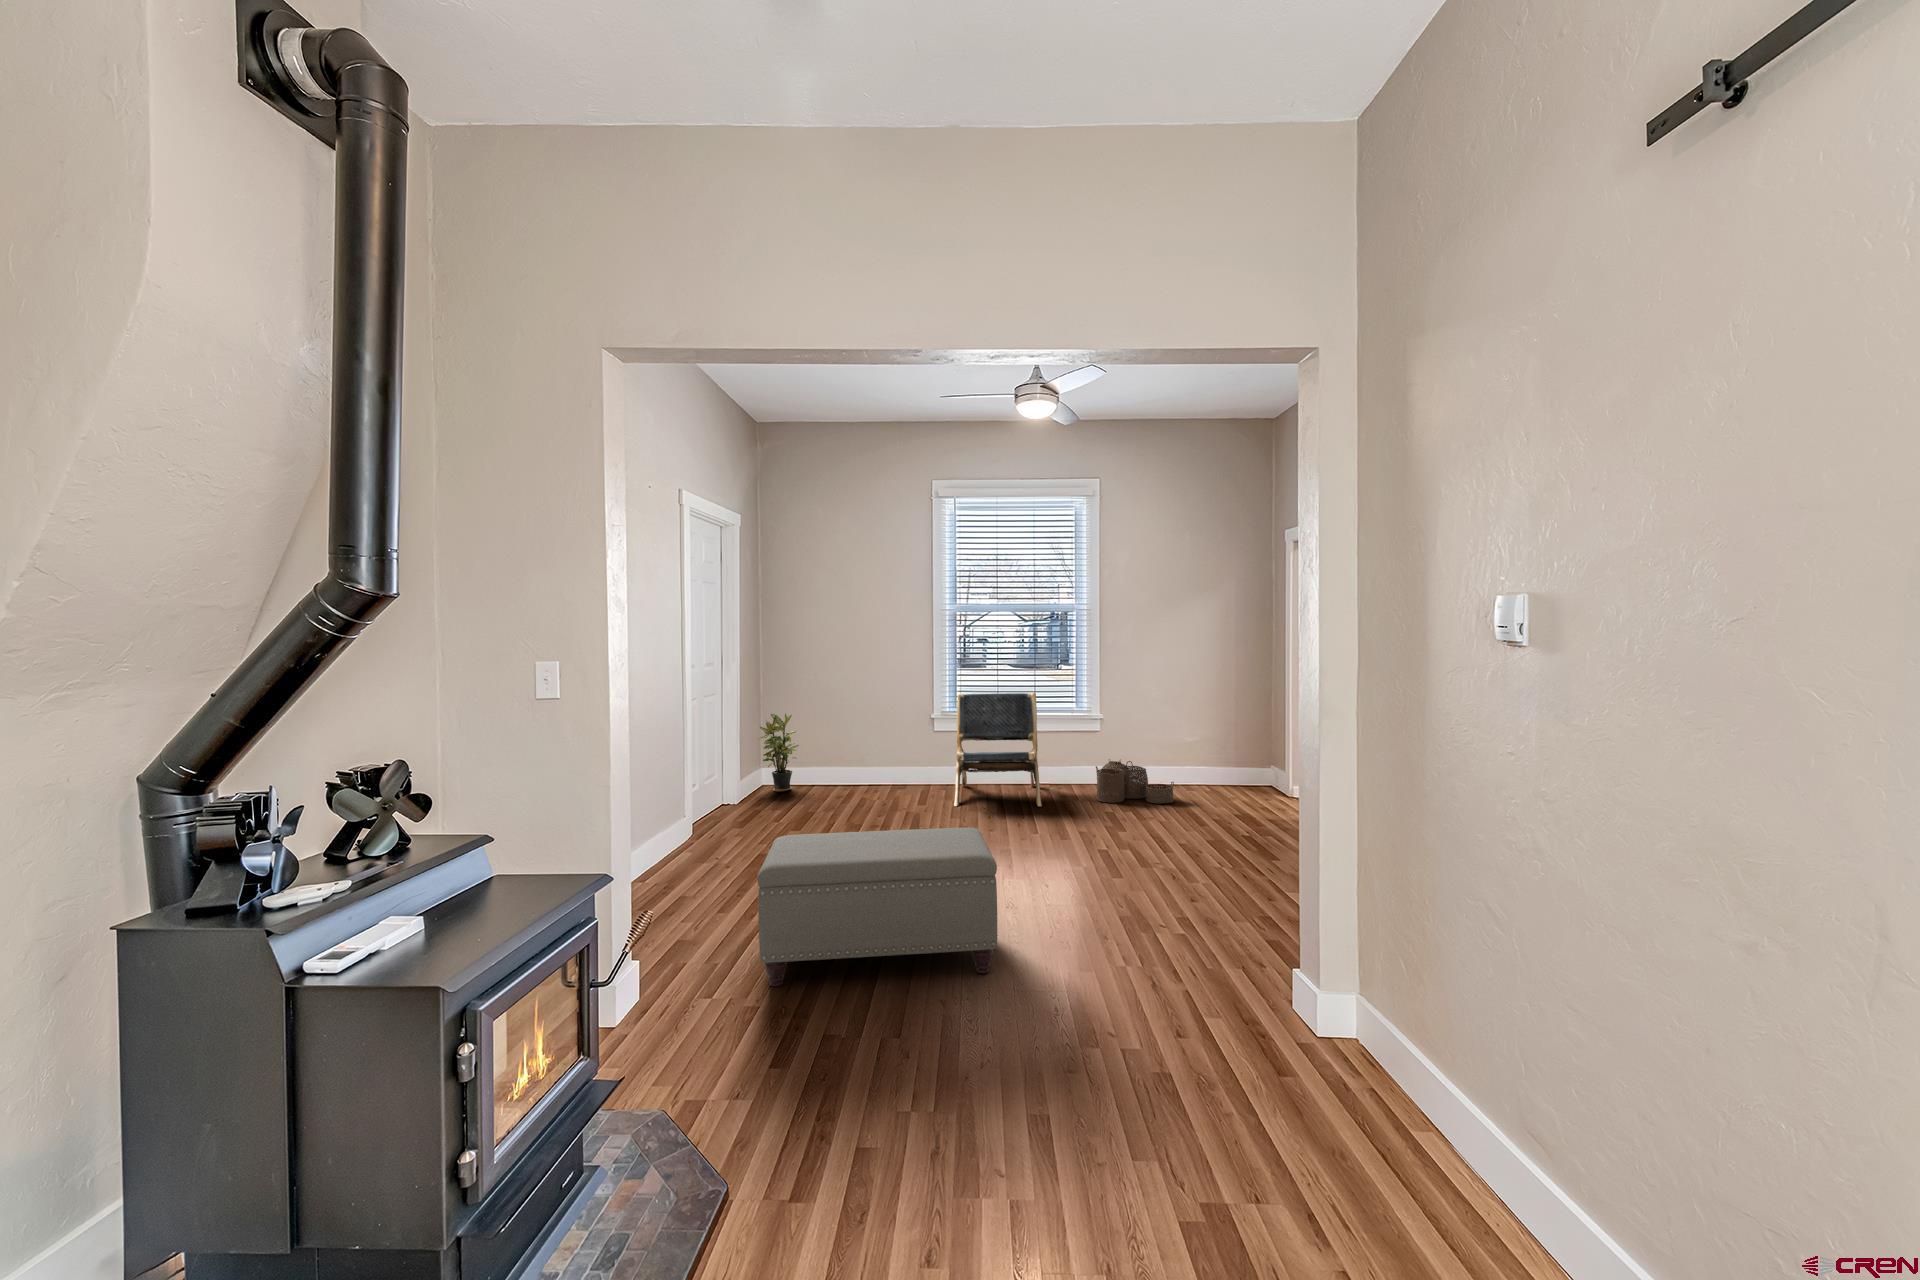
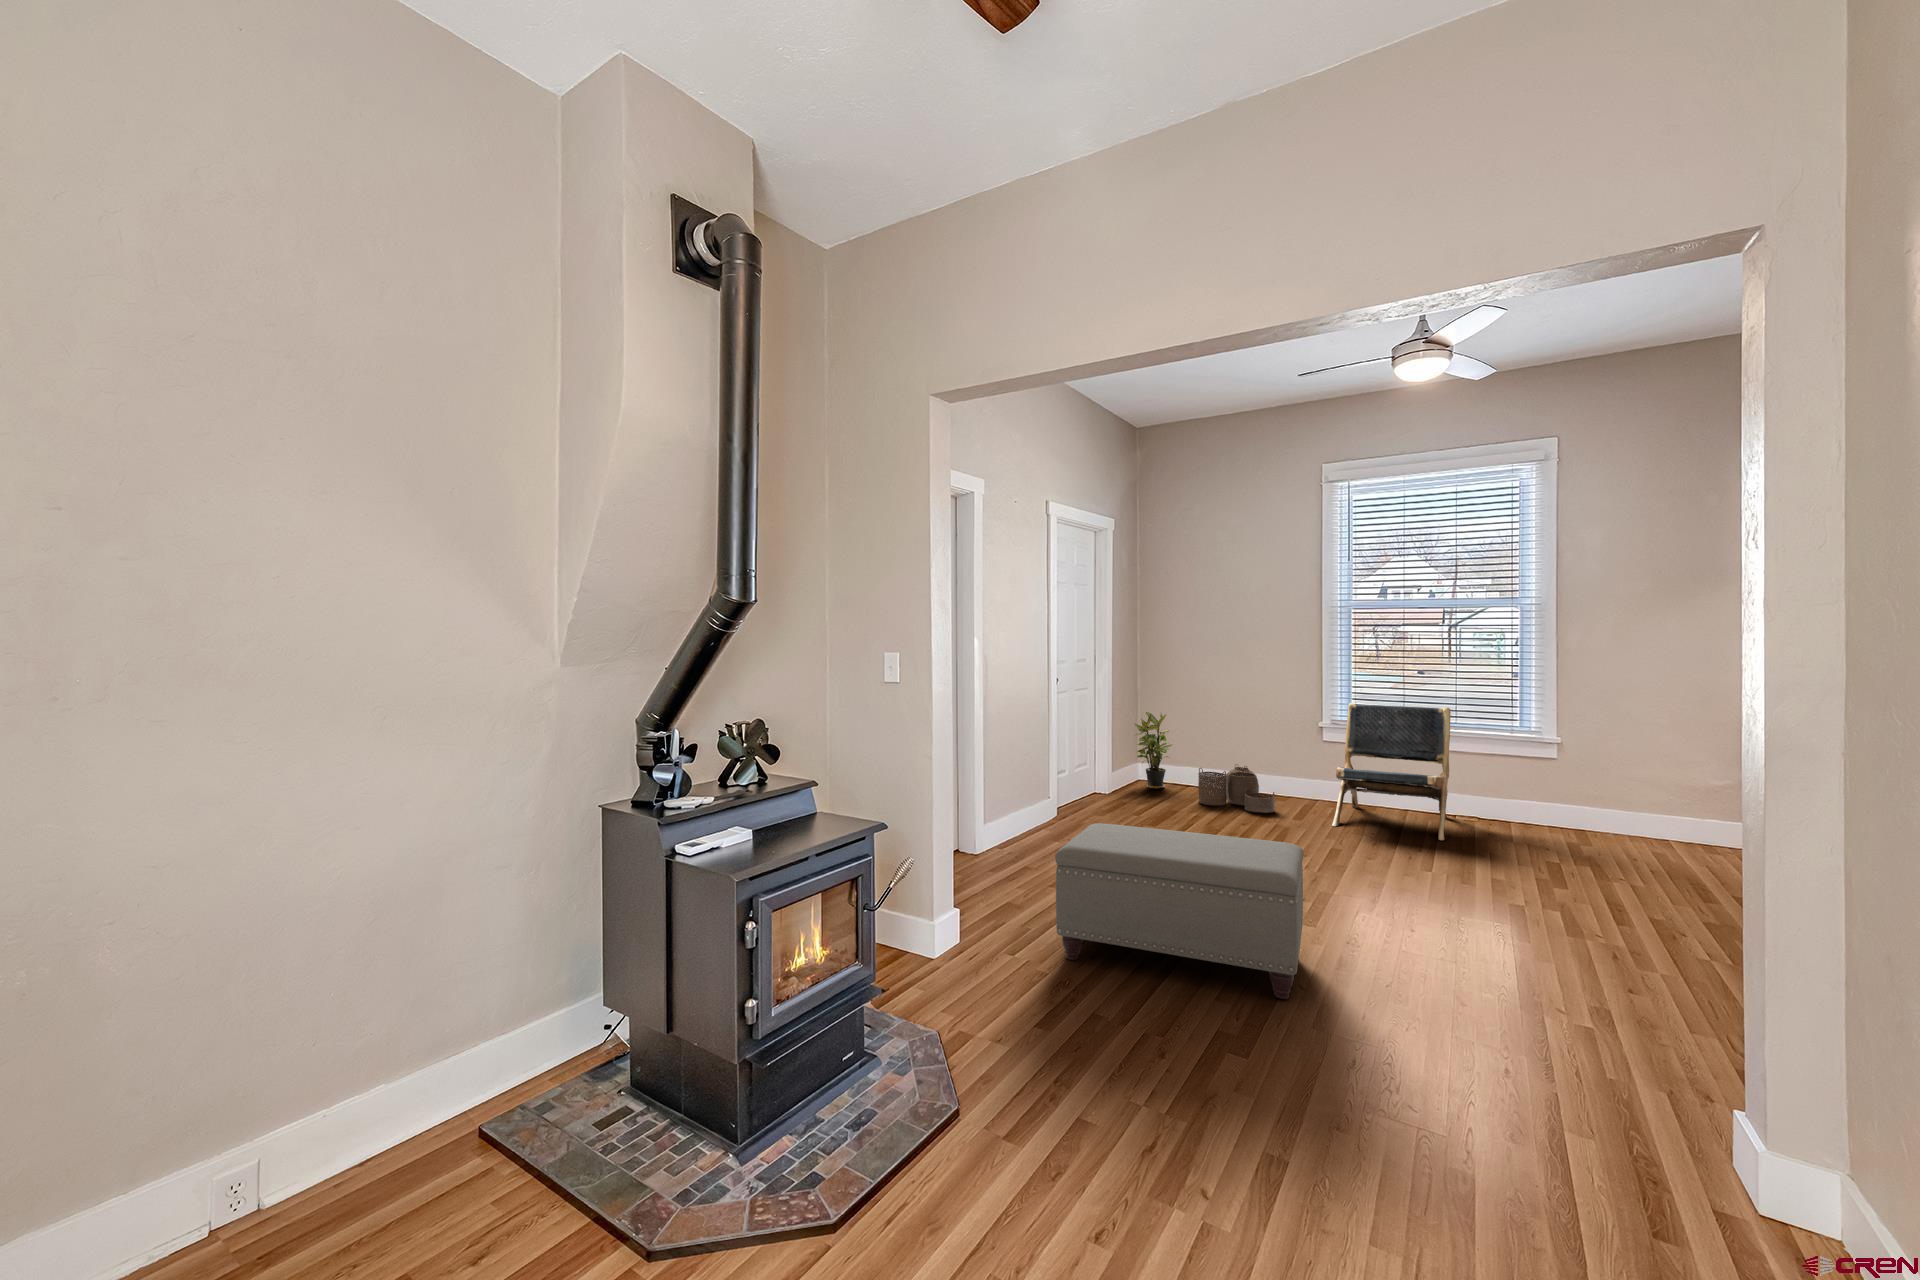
woven basket: present [1096,759,1174,804] -> present [1198,766,1275,813]

